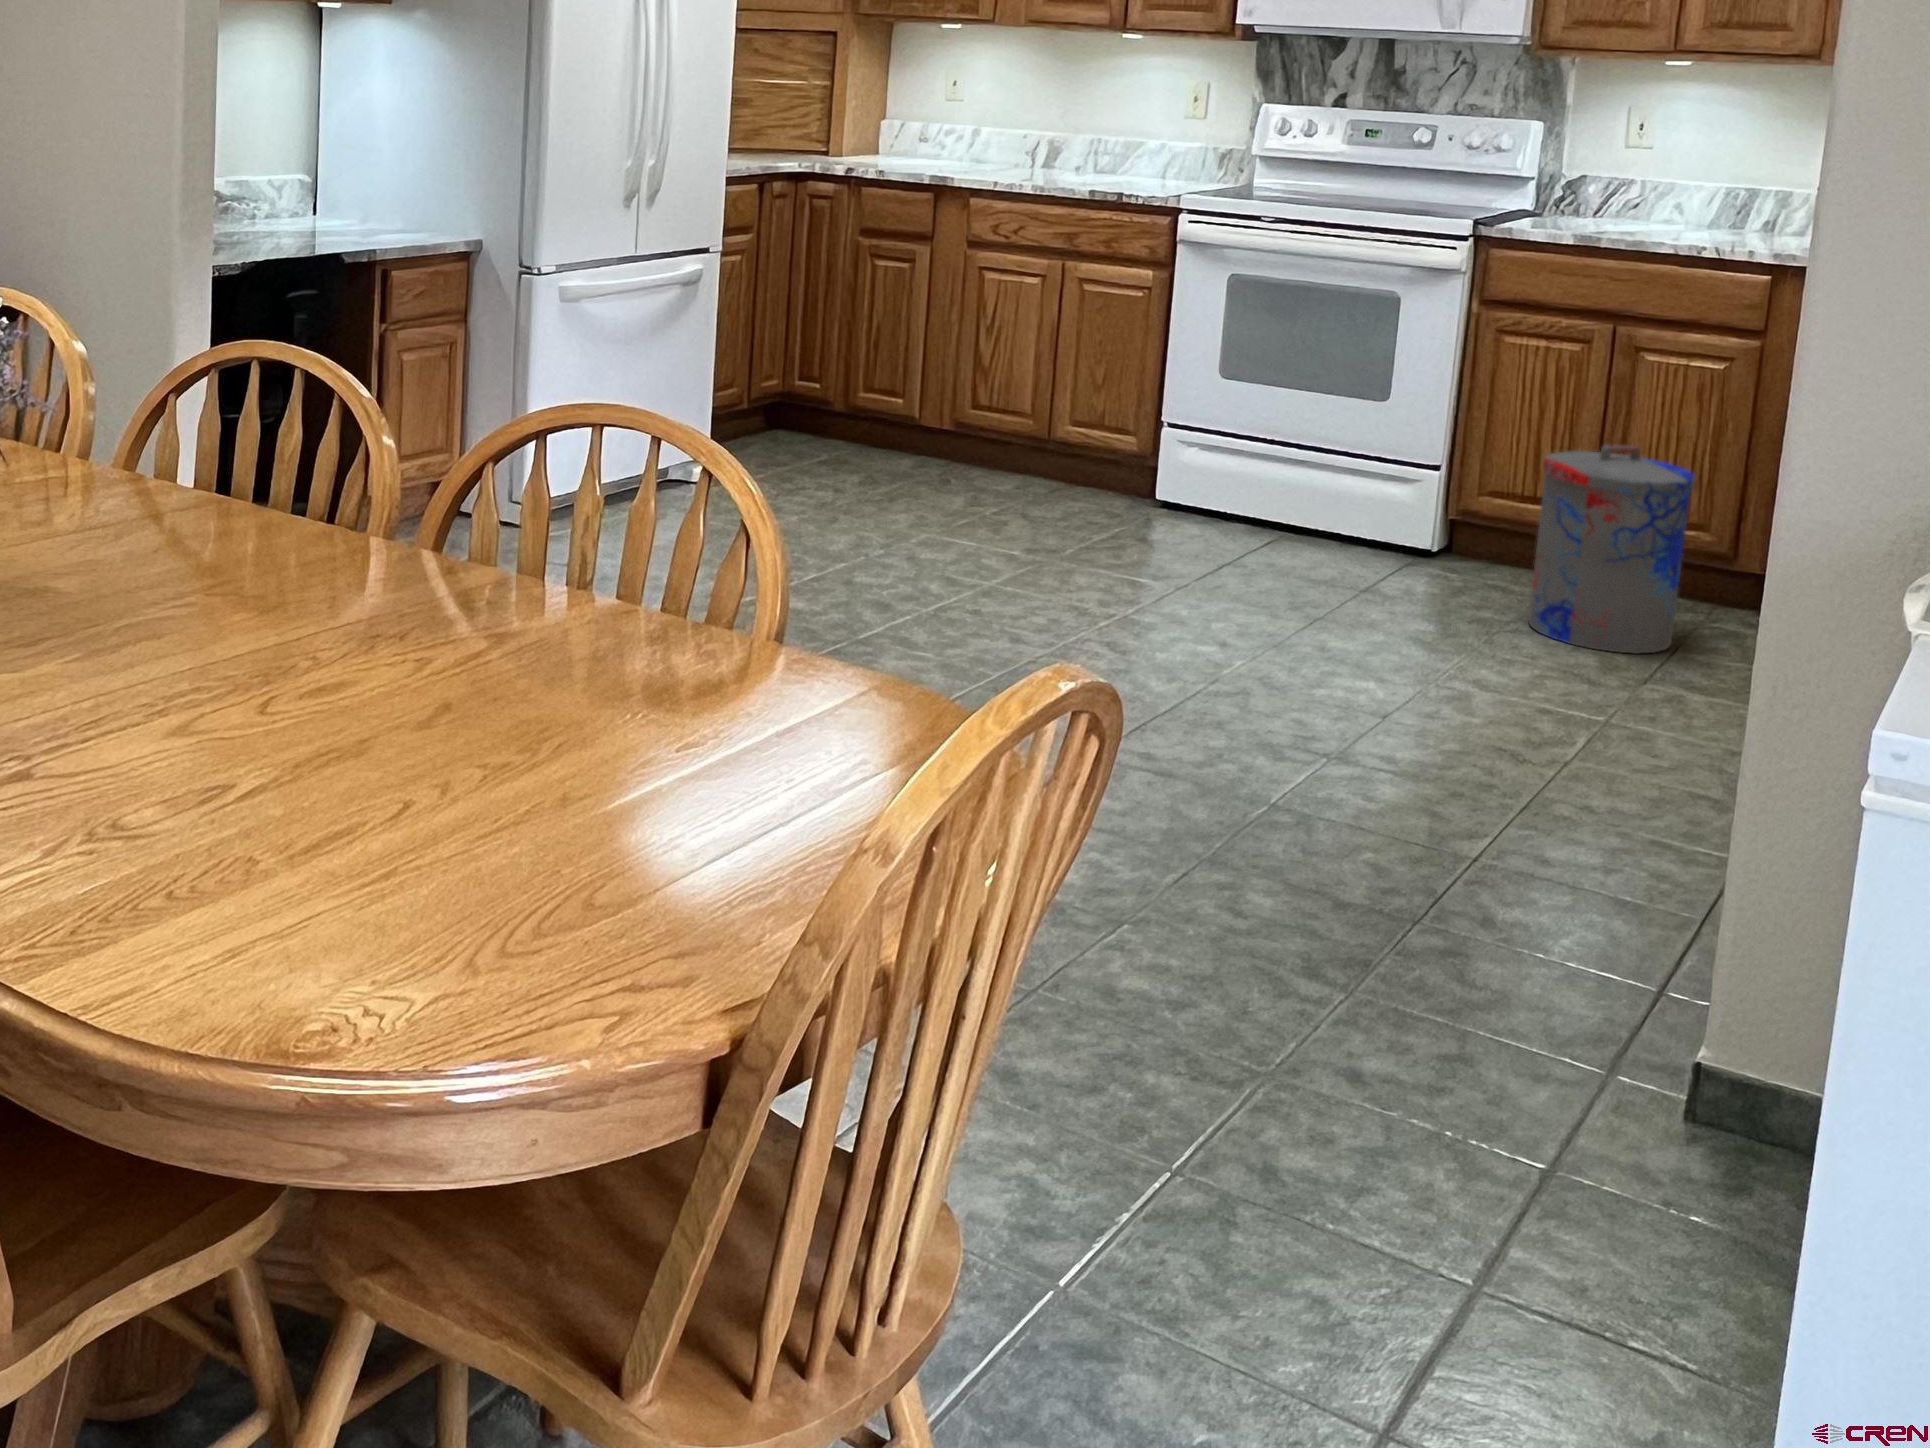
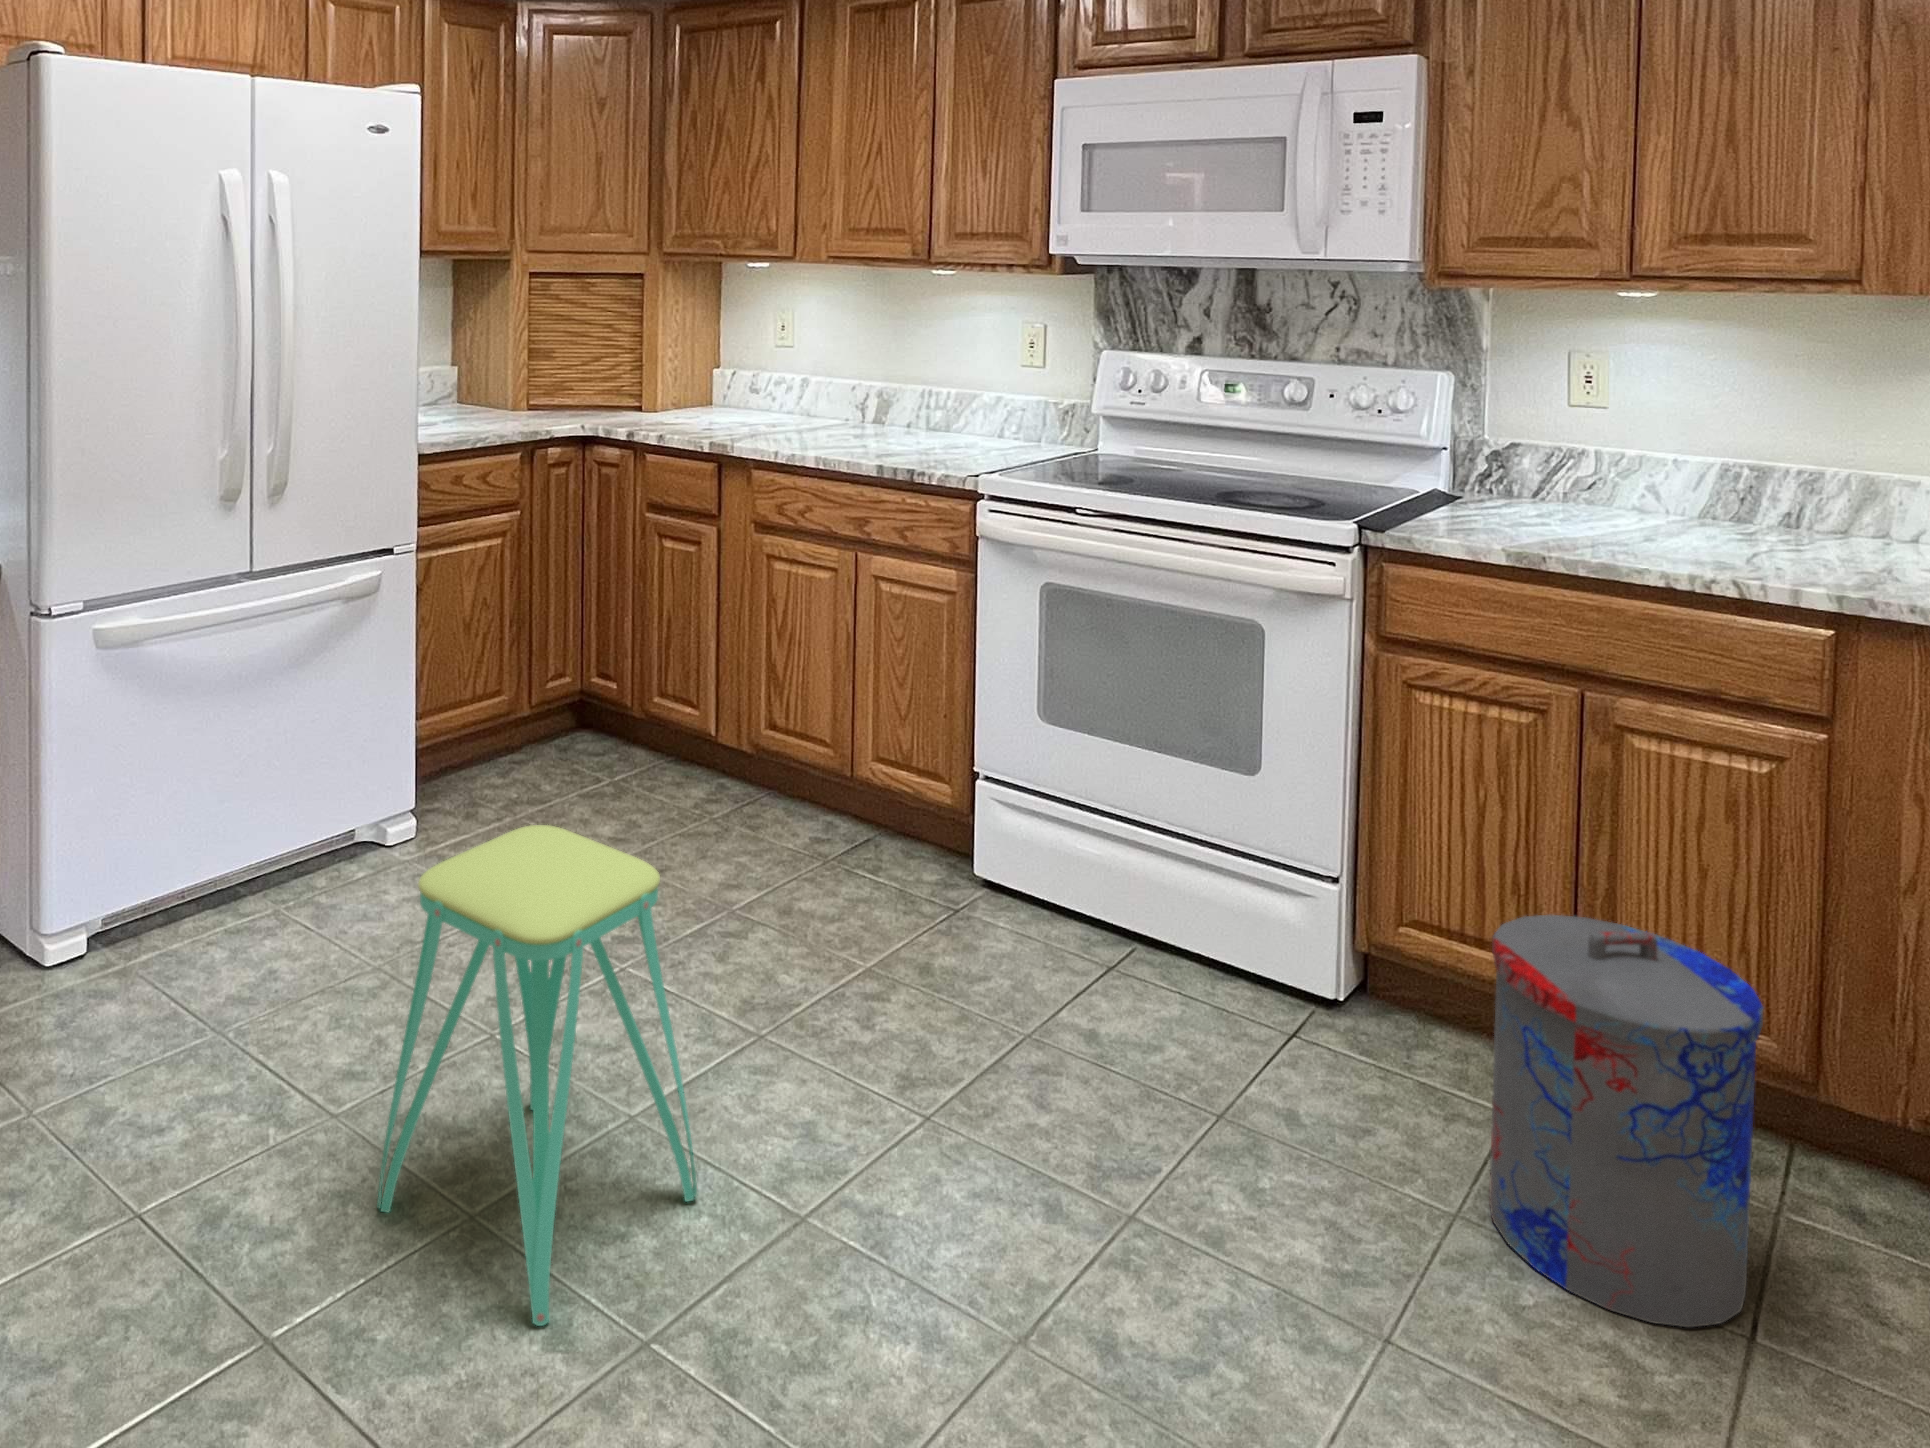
stool: none [860,393,1053,641] -> present [377,825,697,1326]

